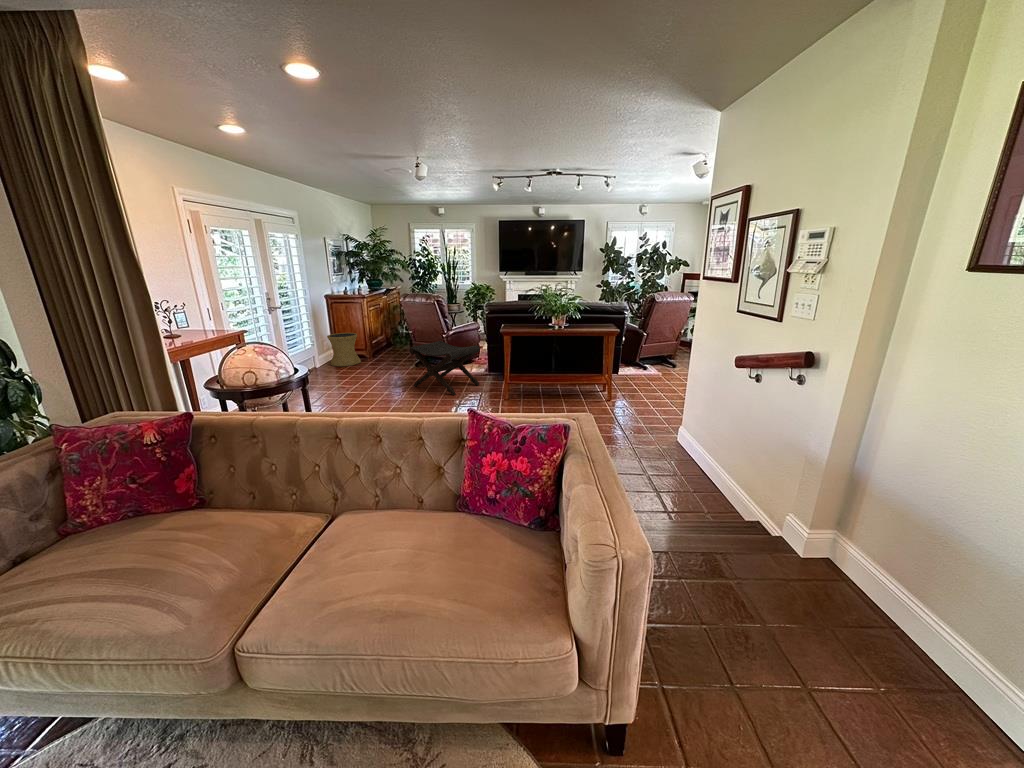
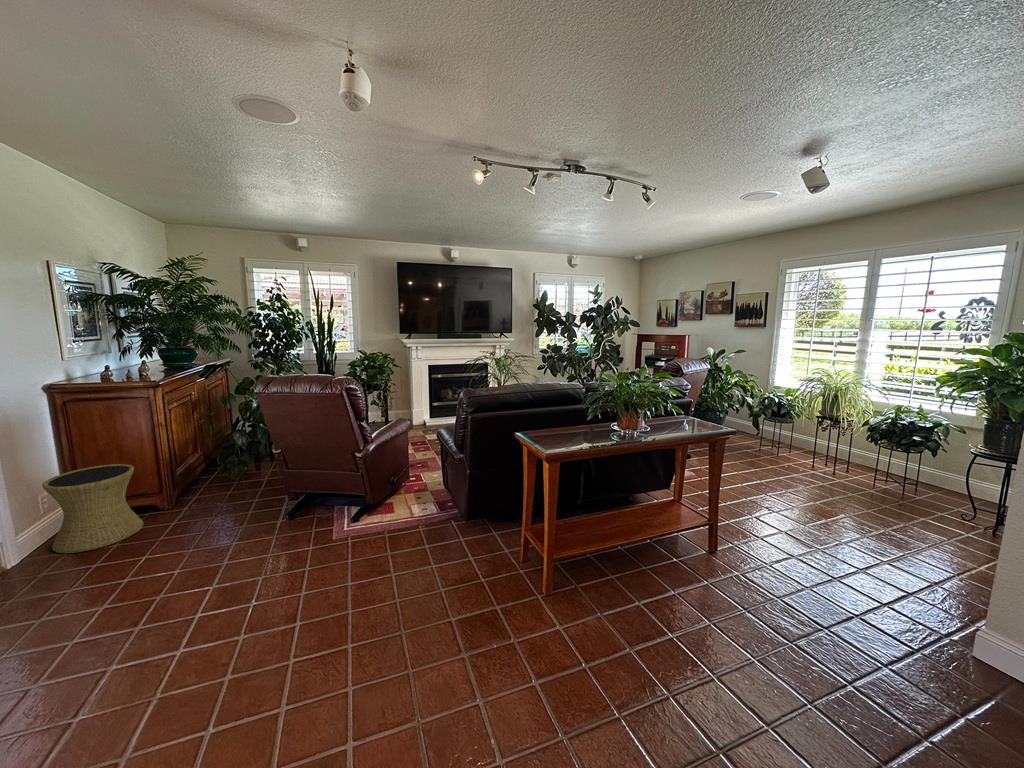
footstool: present [409,341,480,395] -> none [290,478,451,620]

